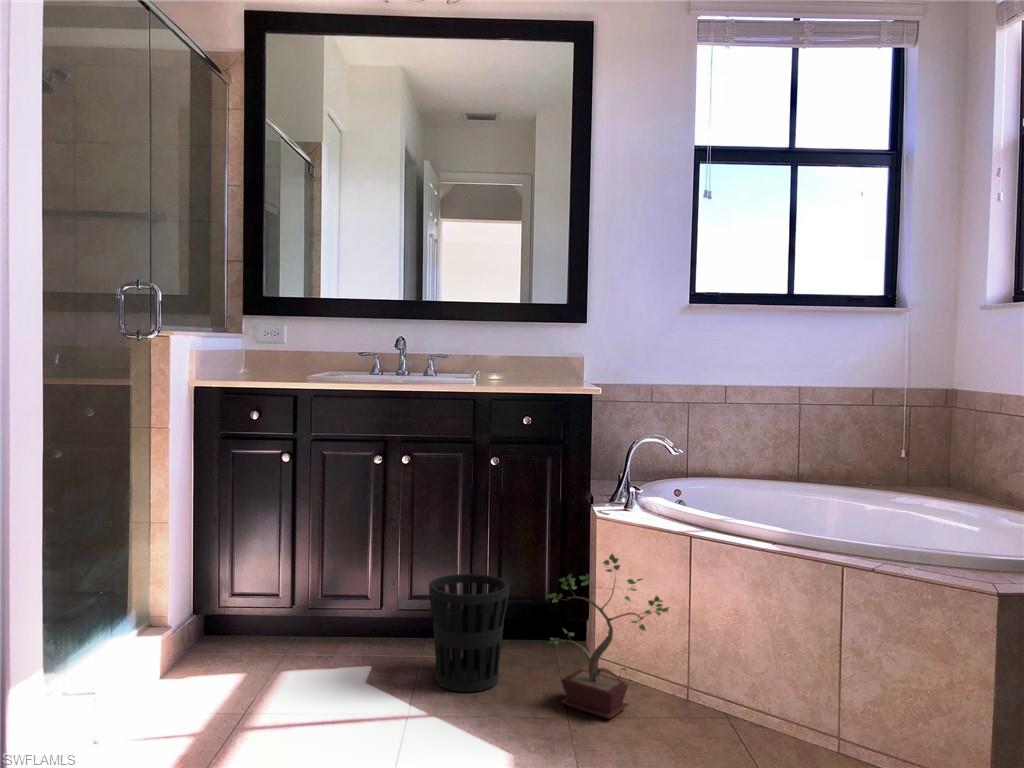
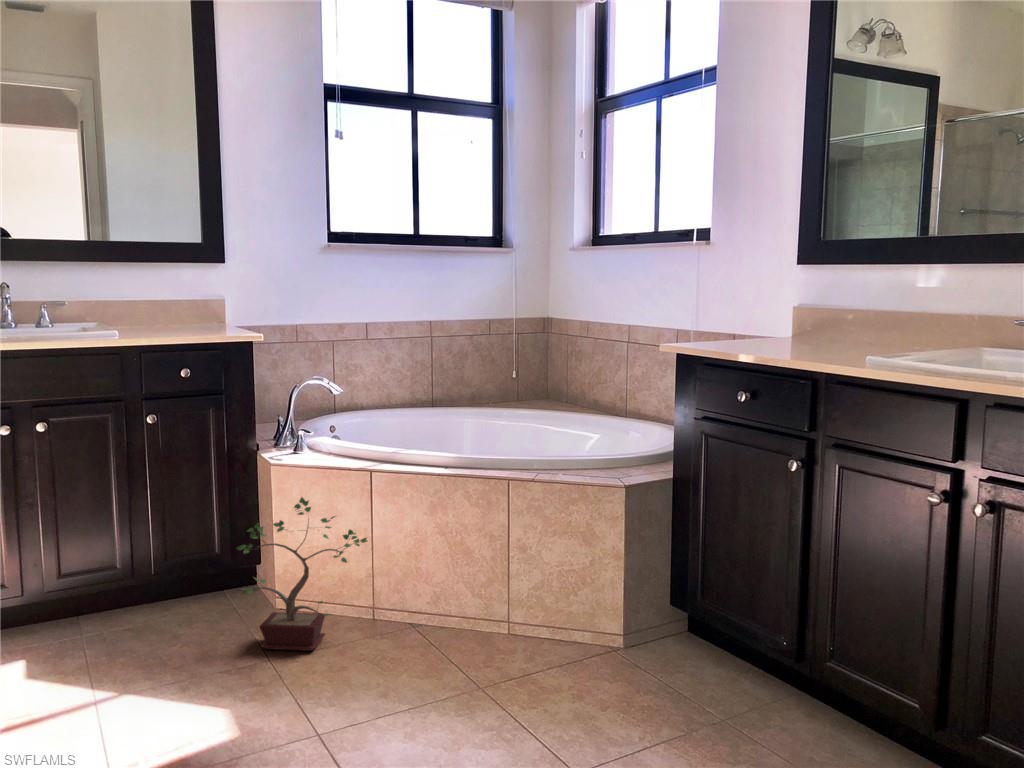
wastebasket: present [429,574,509,692] -> none [97,539,191,664]

